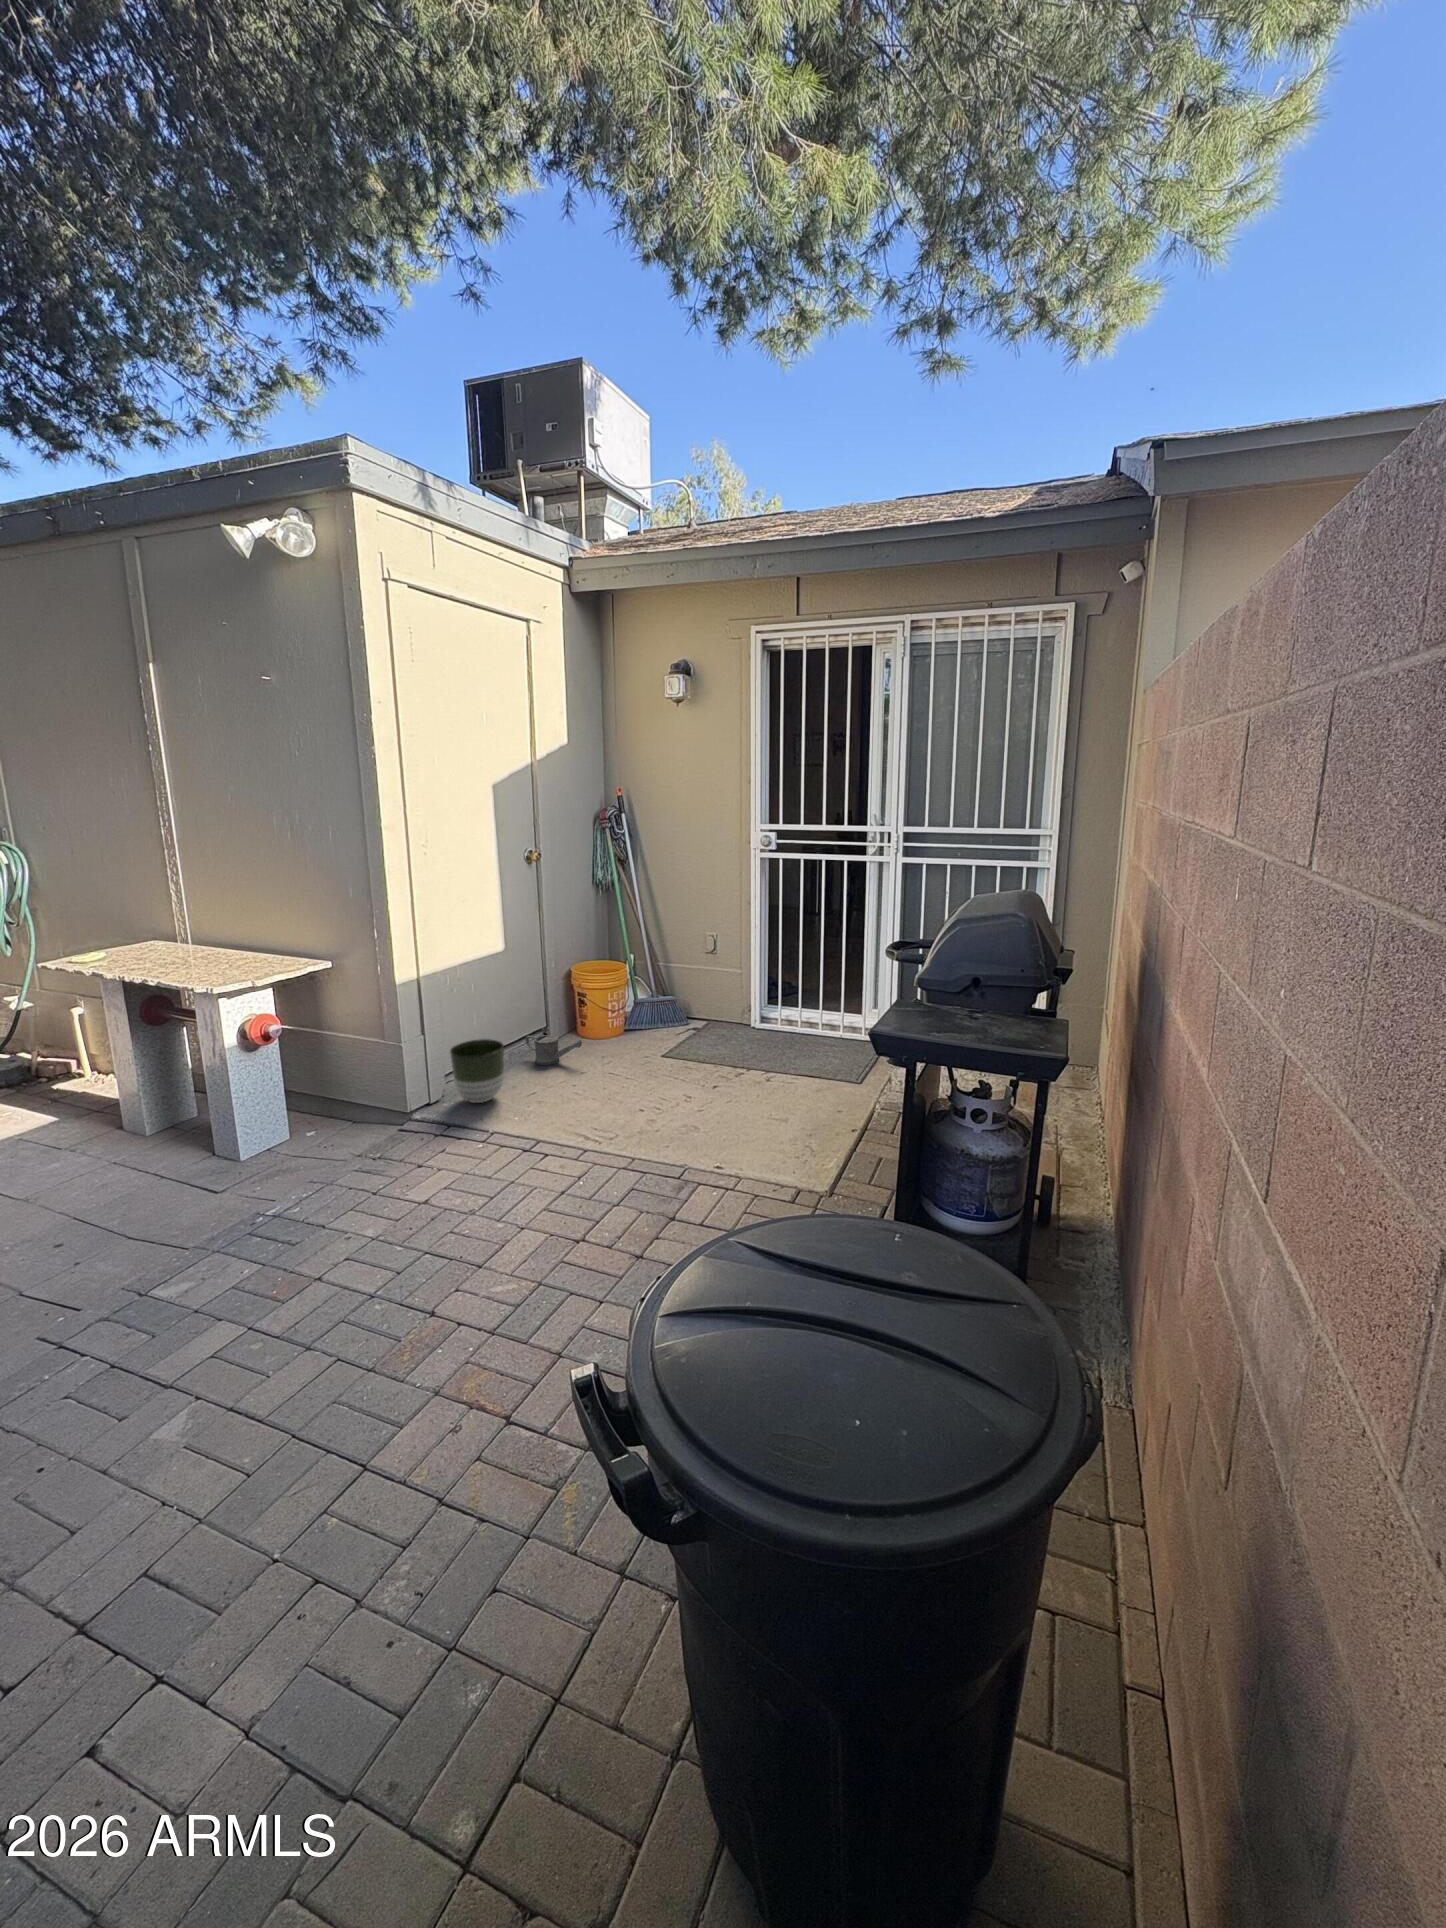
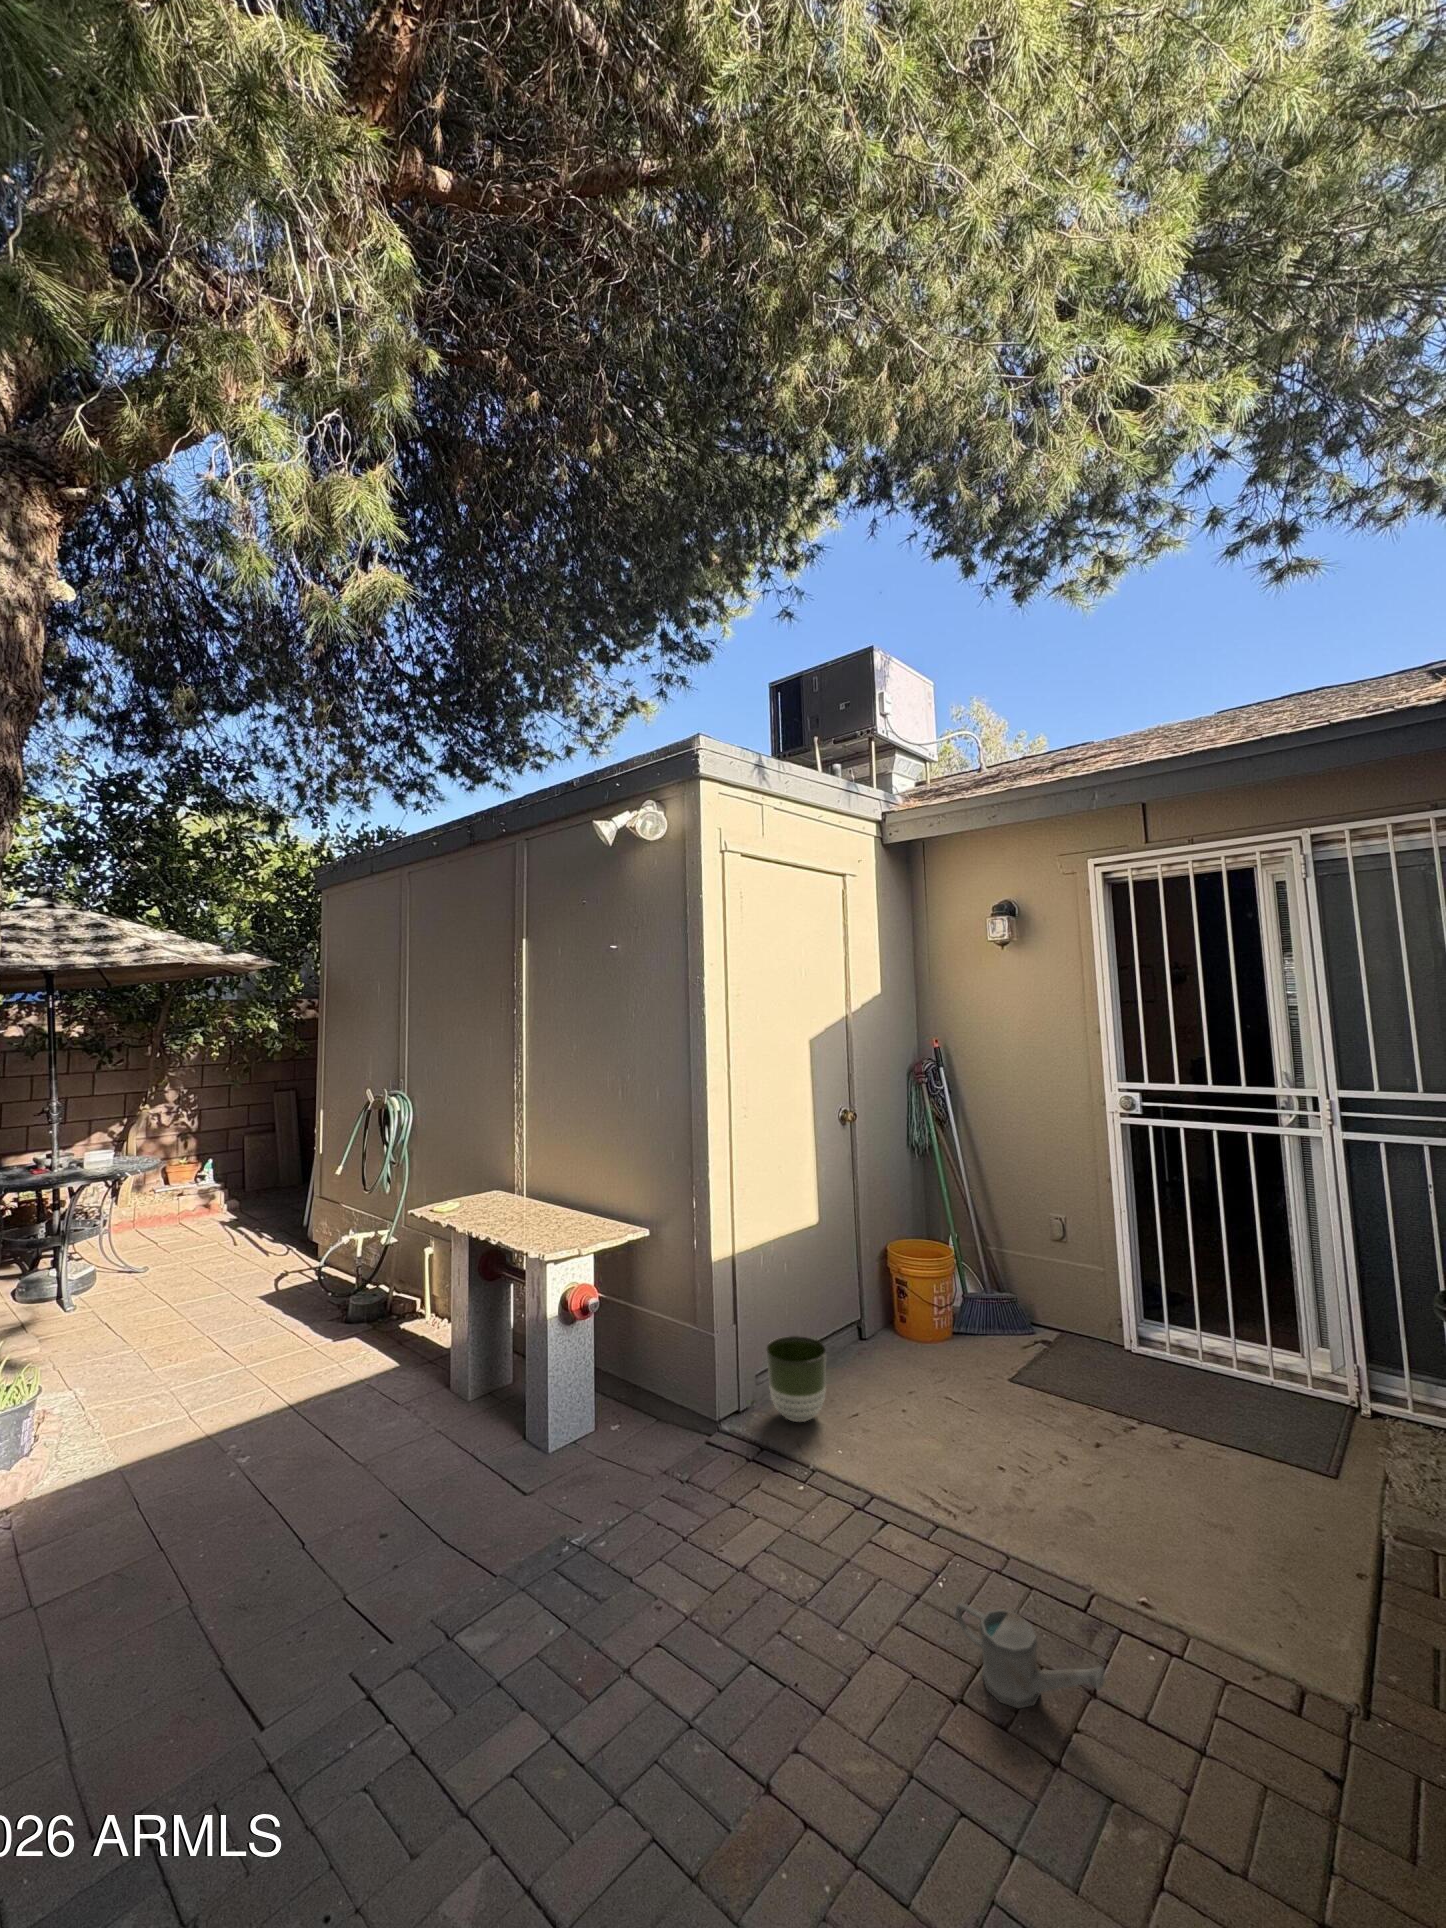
watering can: present [526,1035,582,1065] -> present [956,1602,1105,1708]

